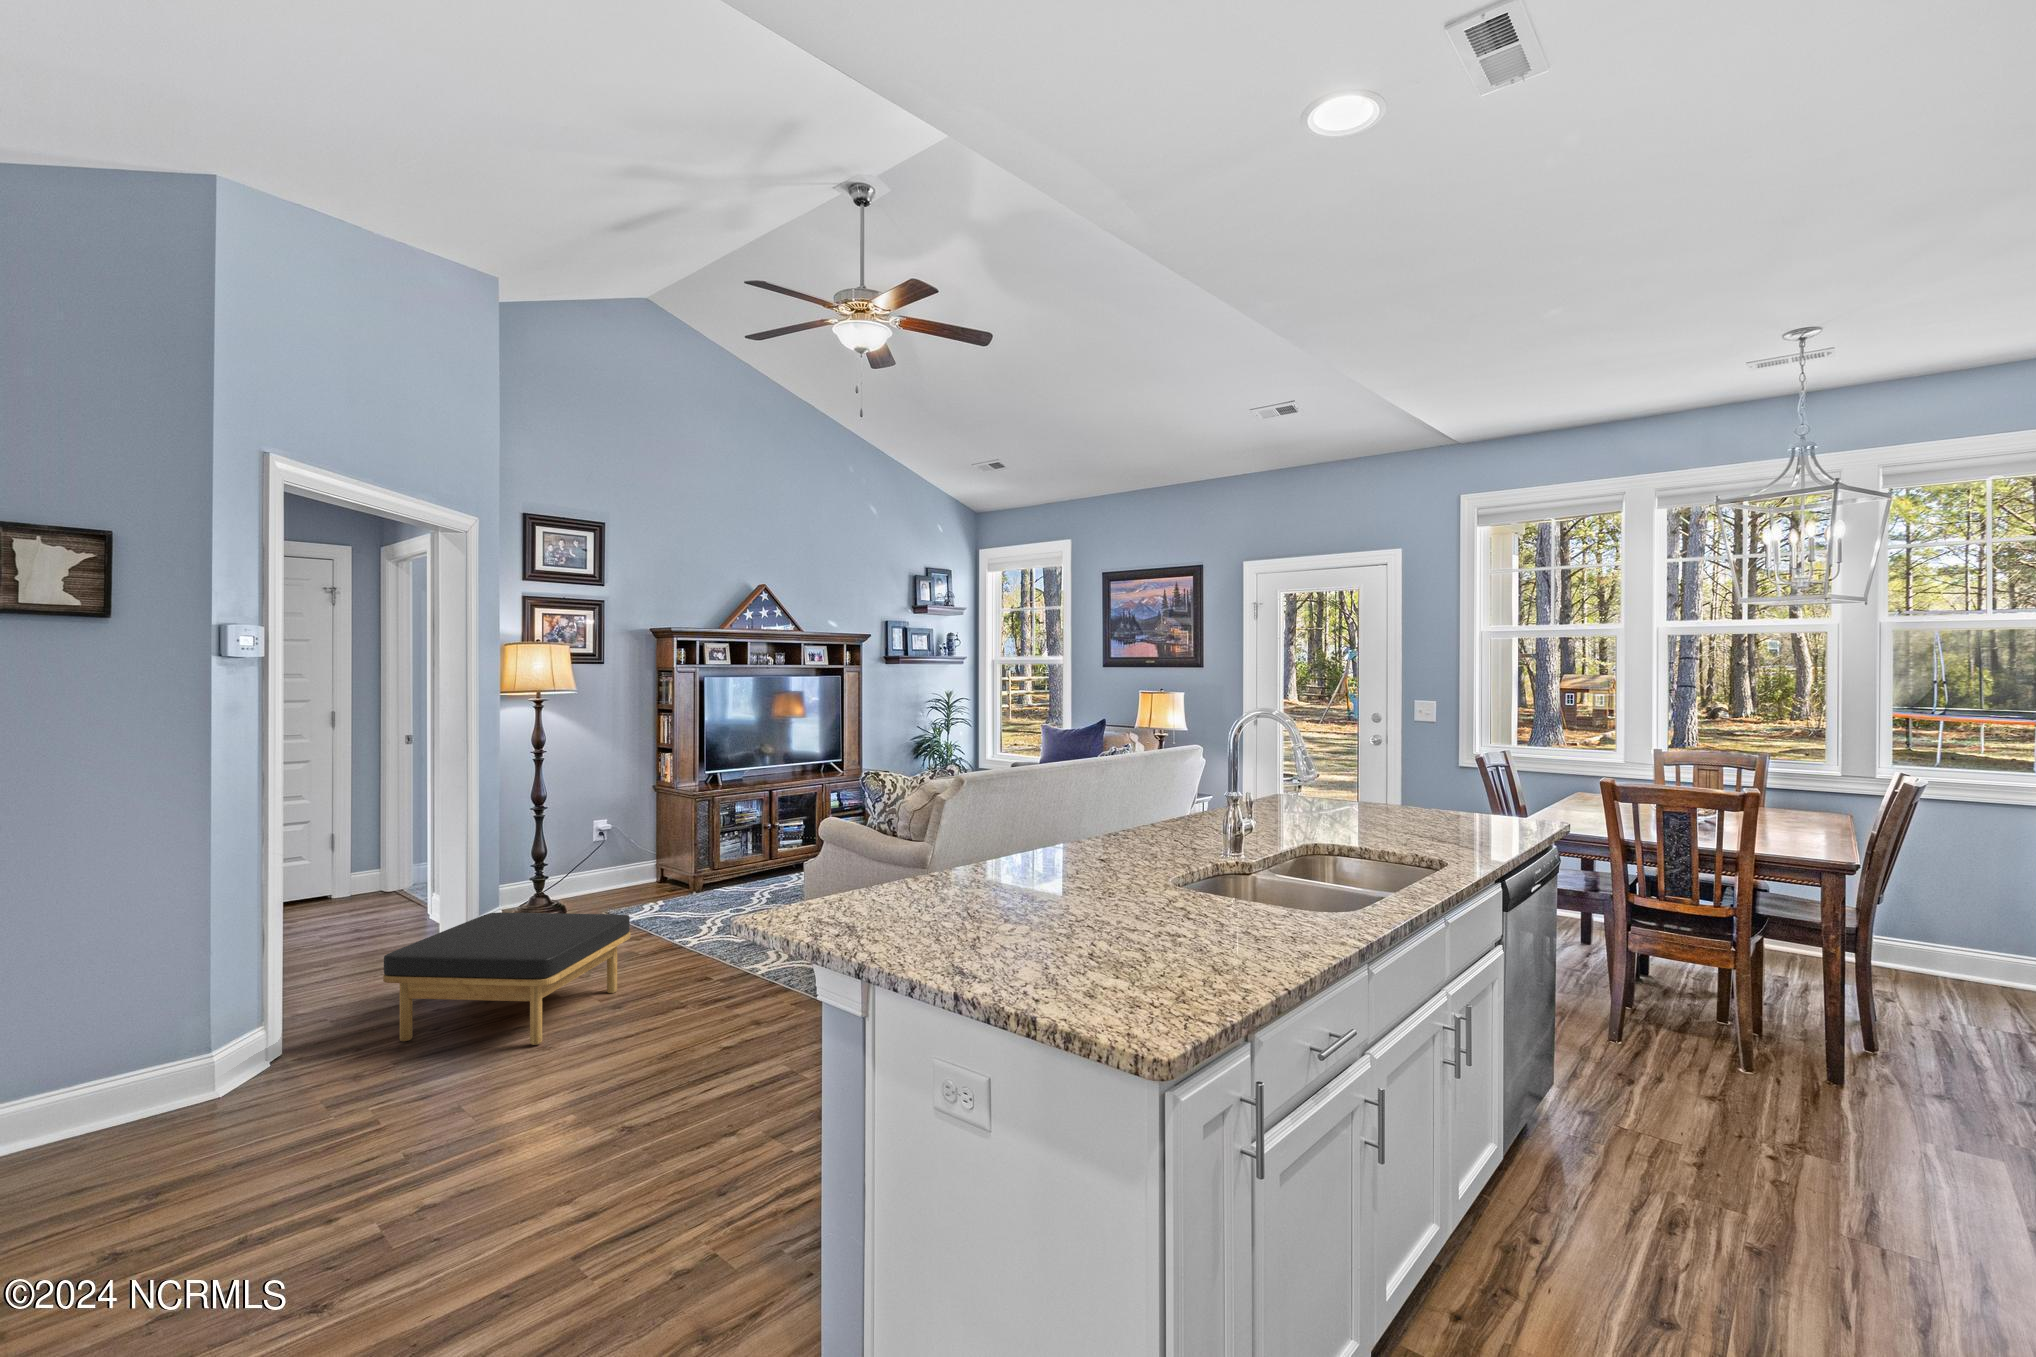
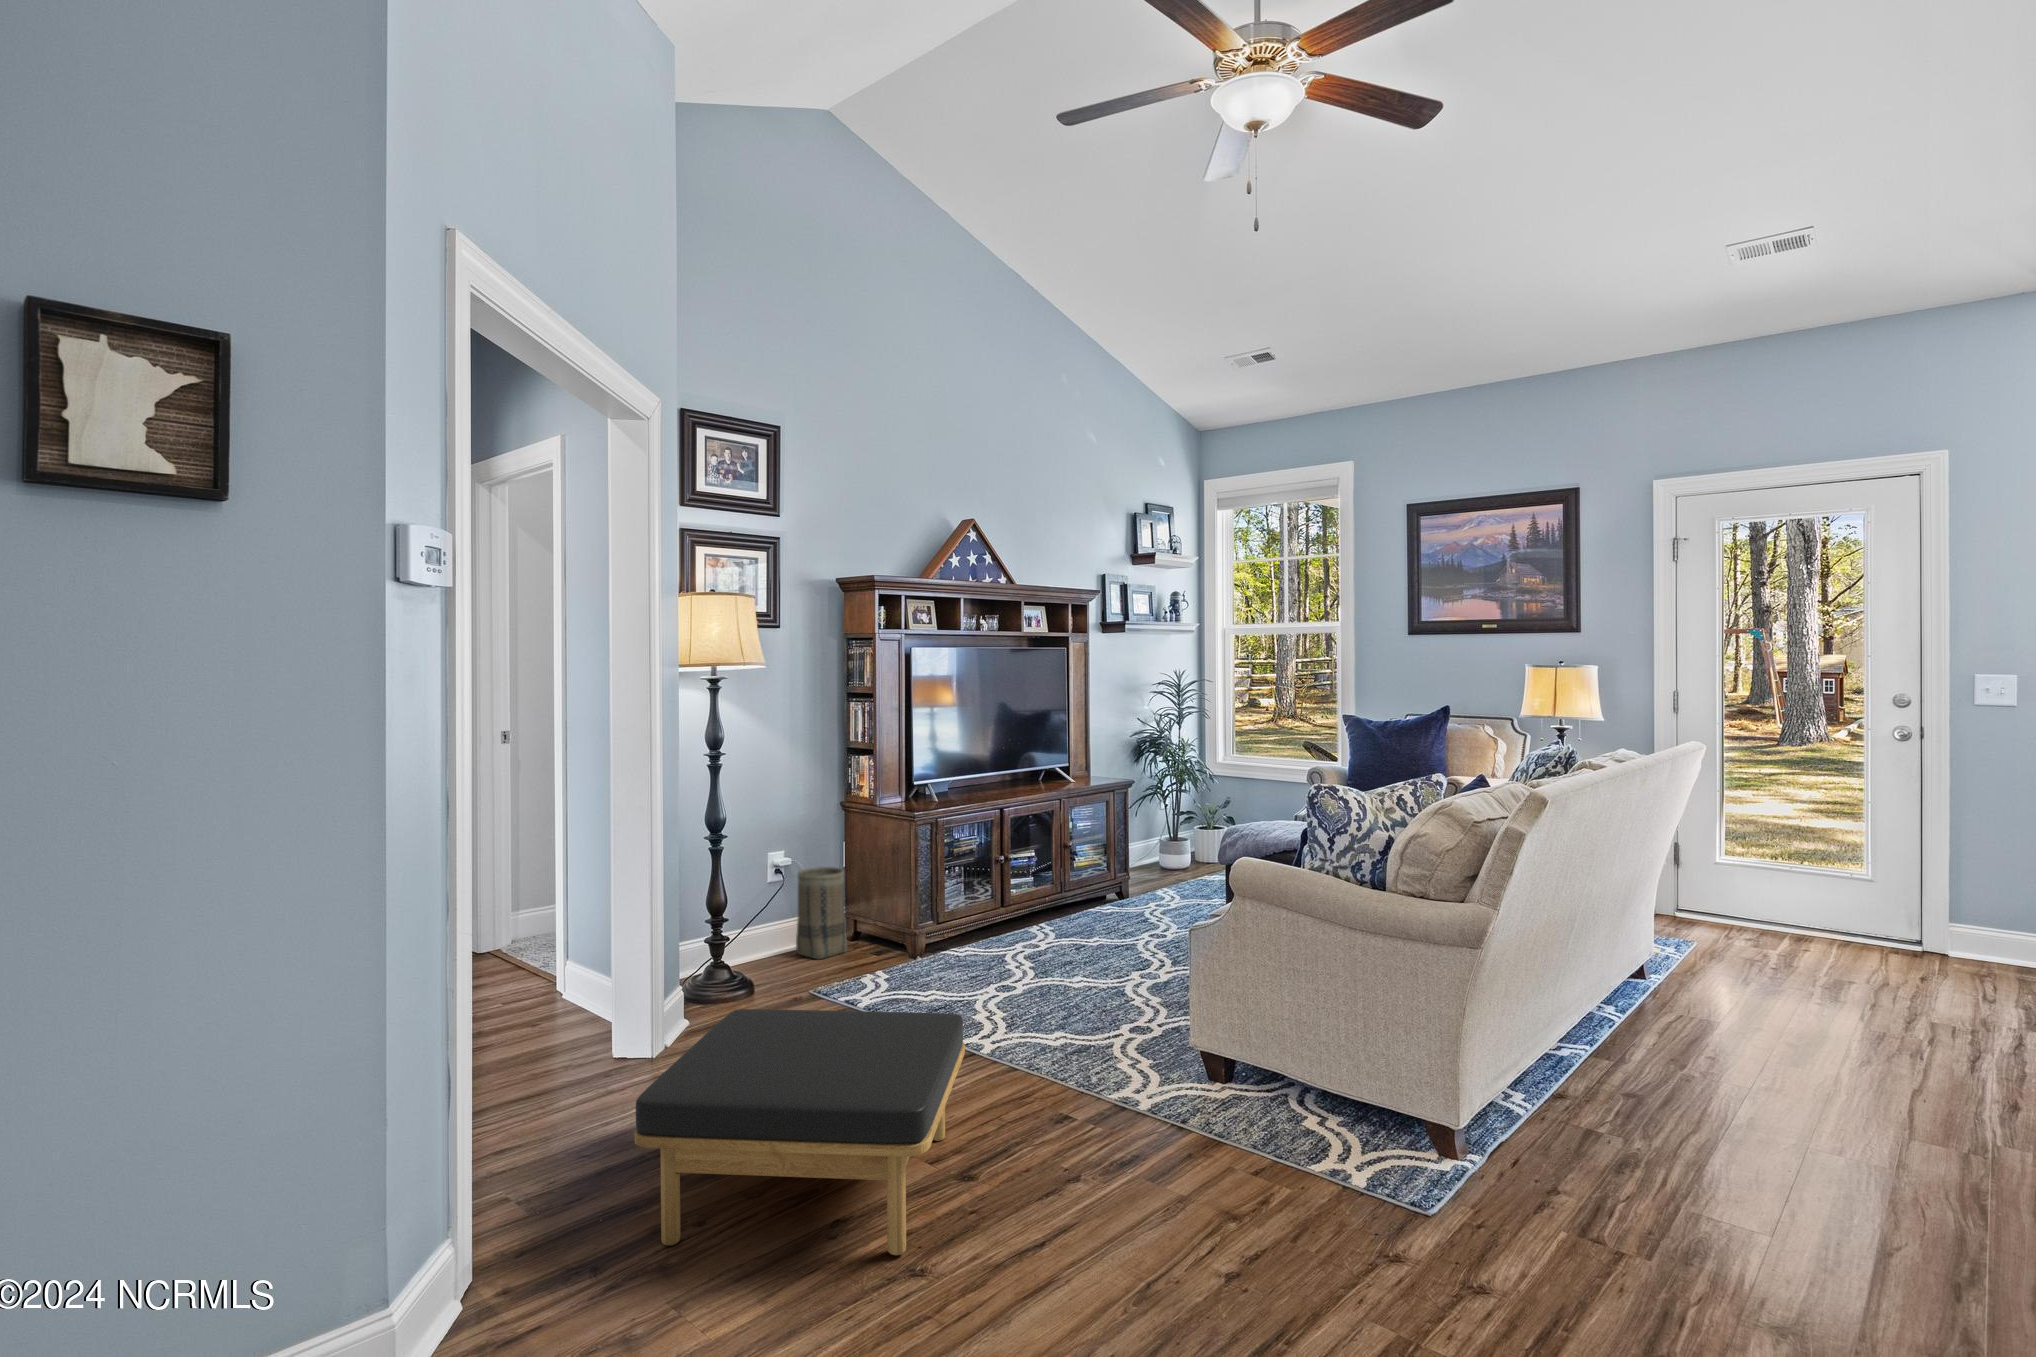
basket: none [612,831,649,895] -> present [796,867,847,959]

